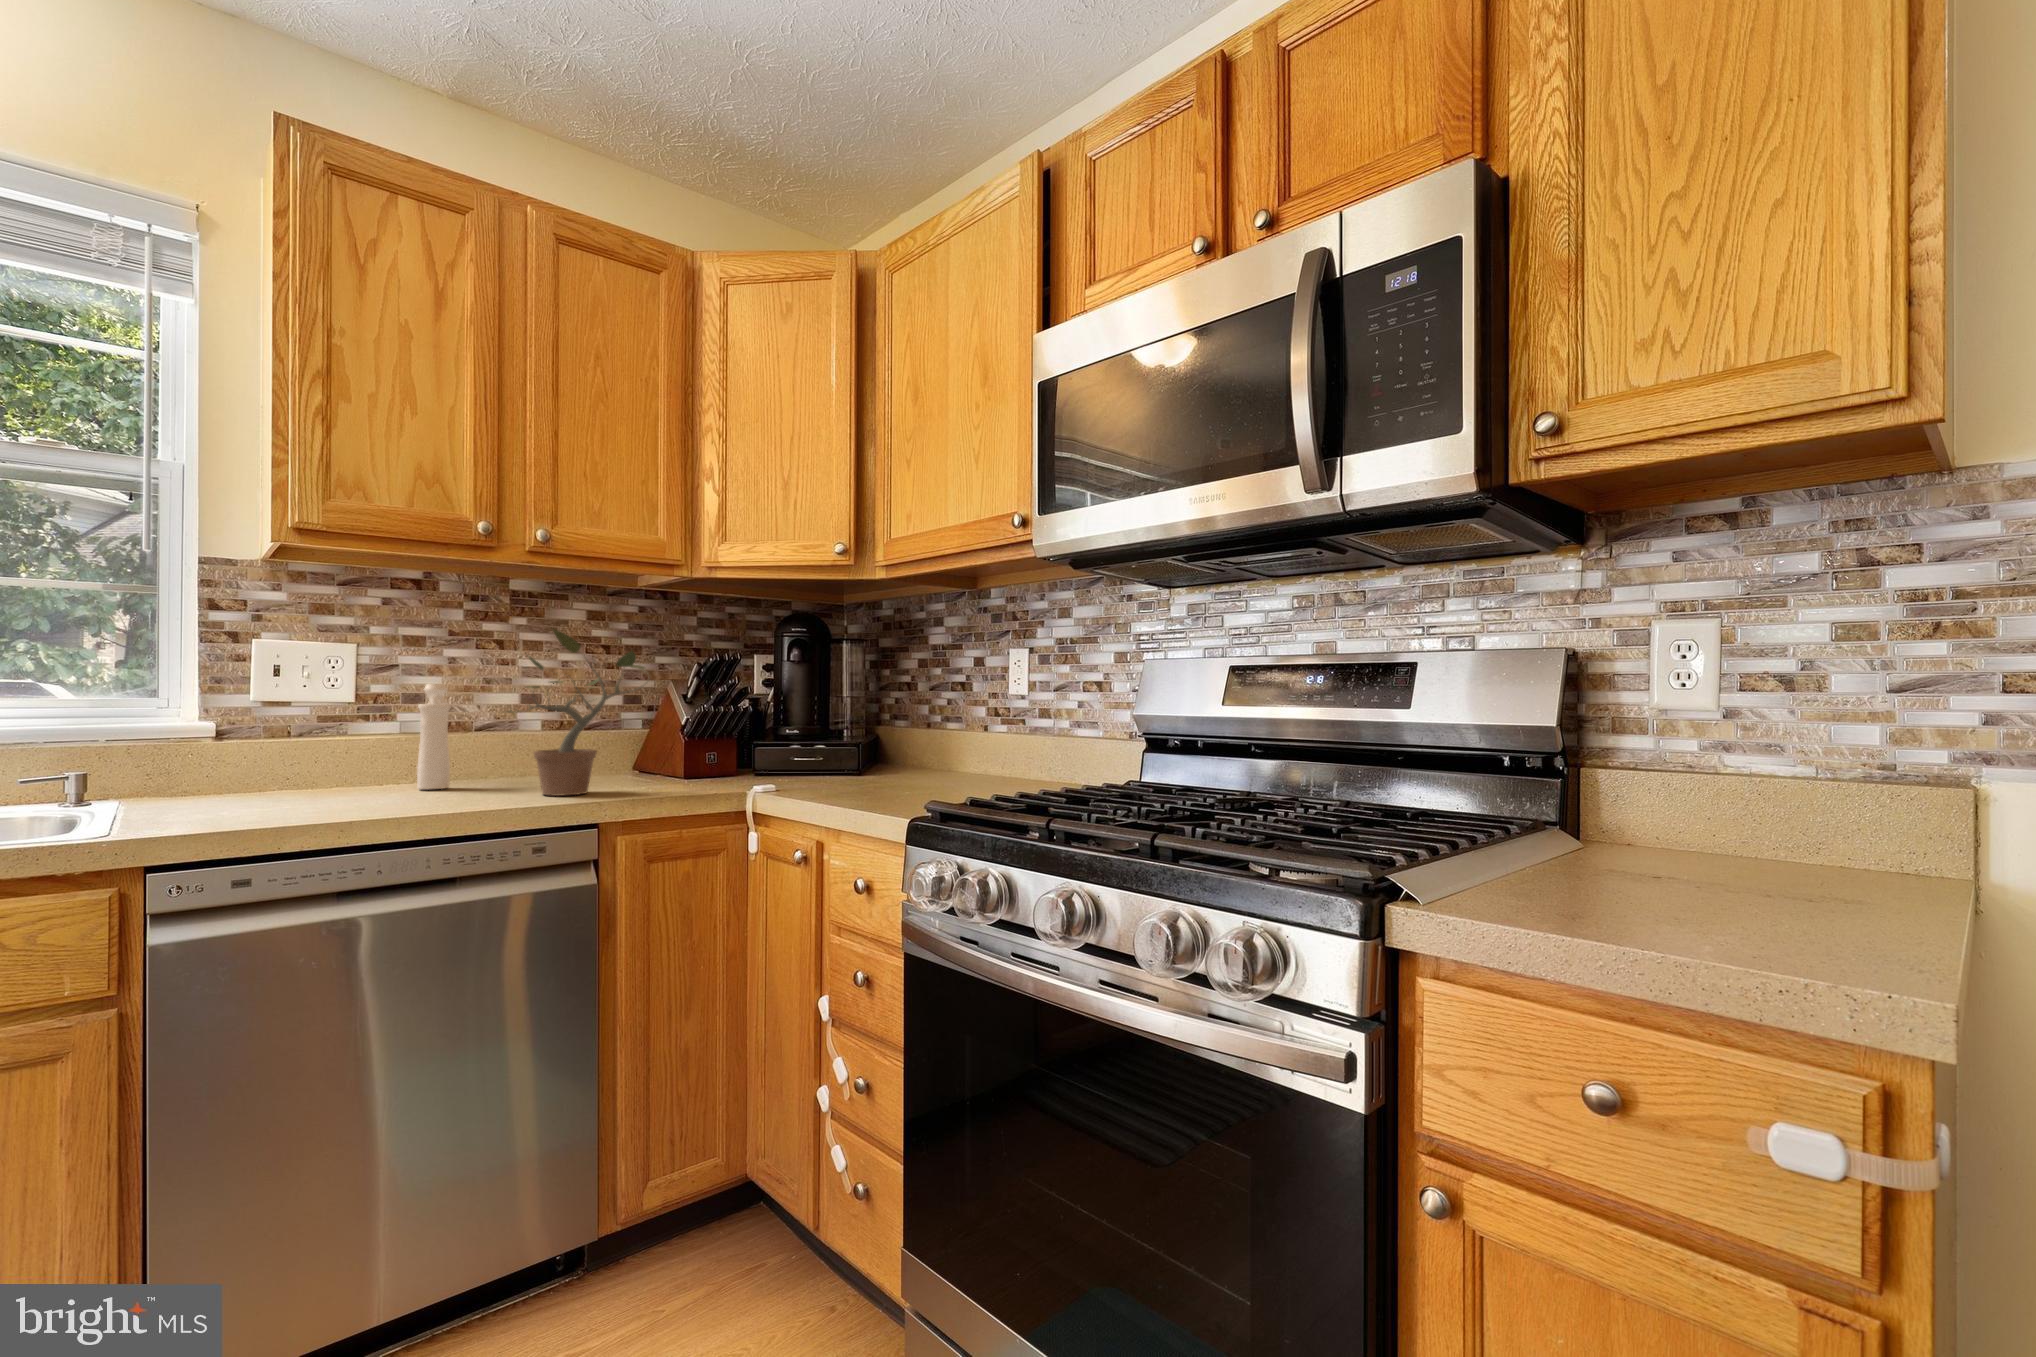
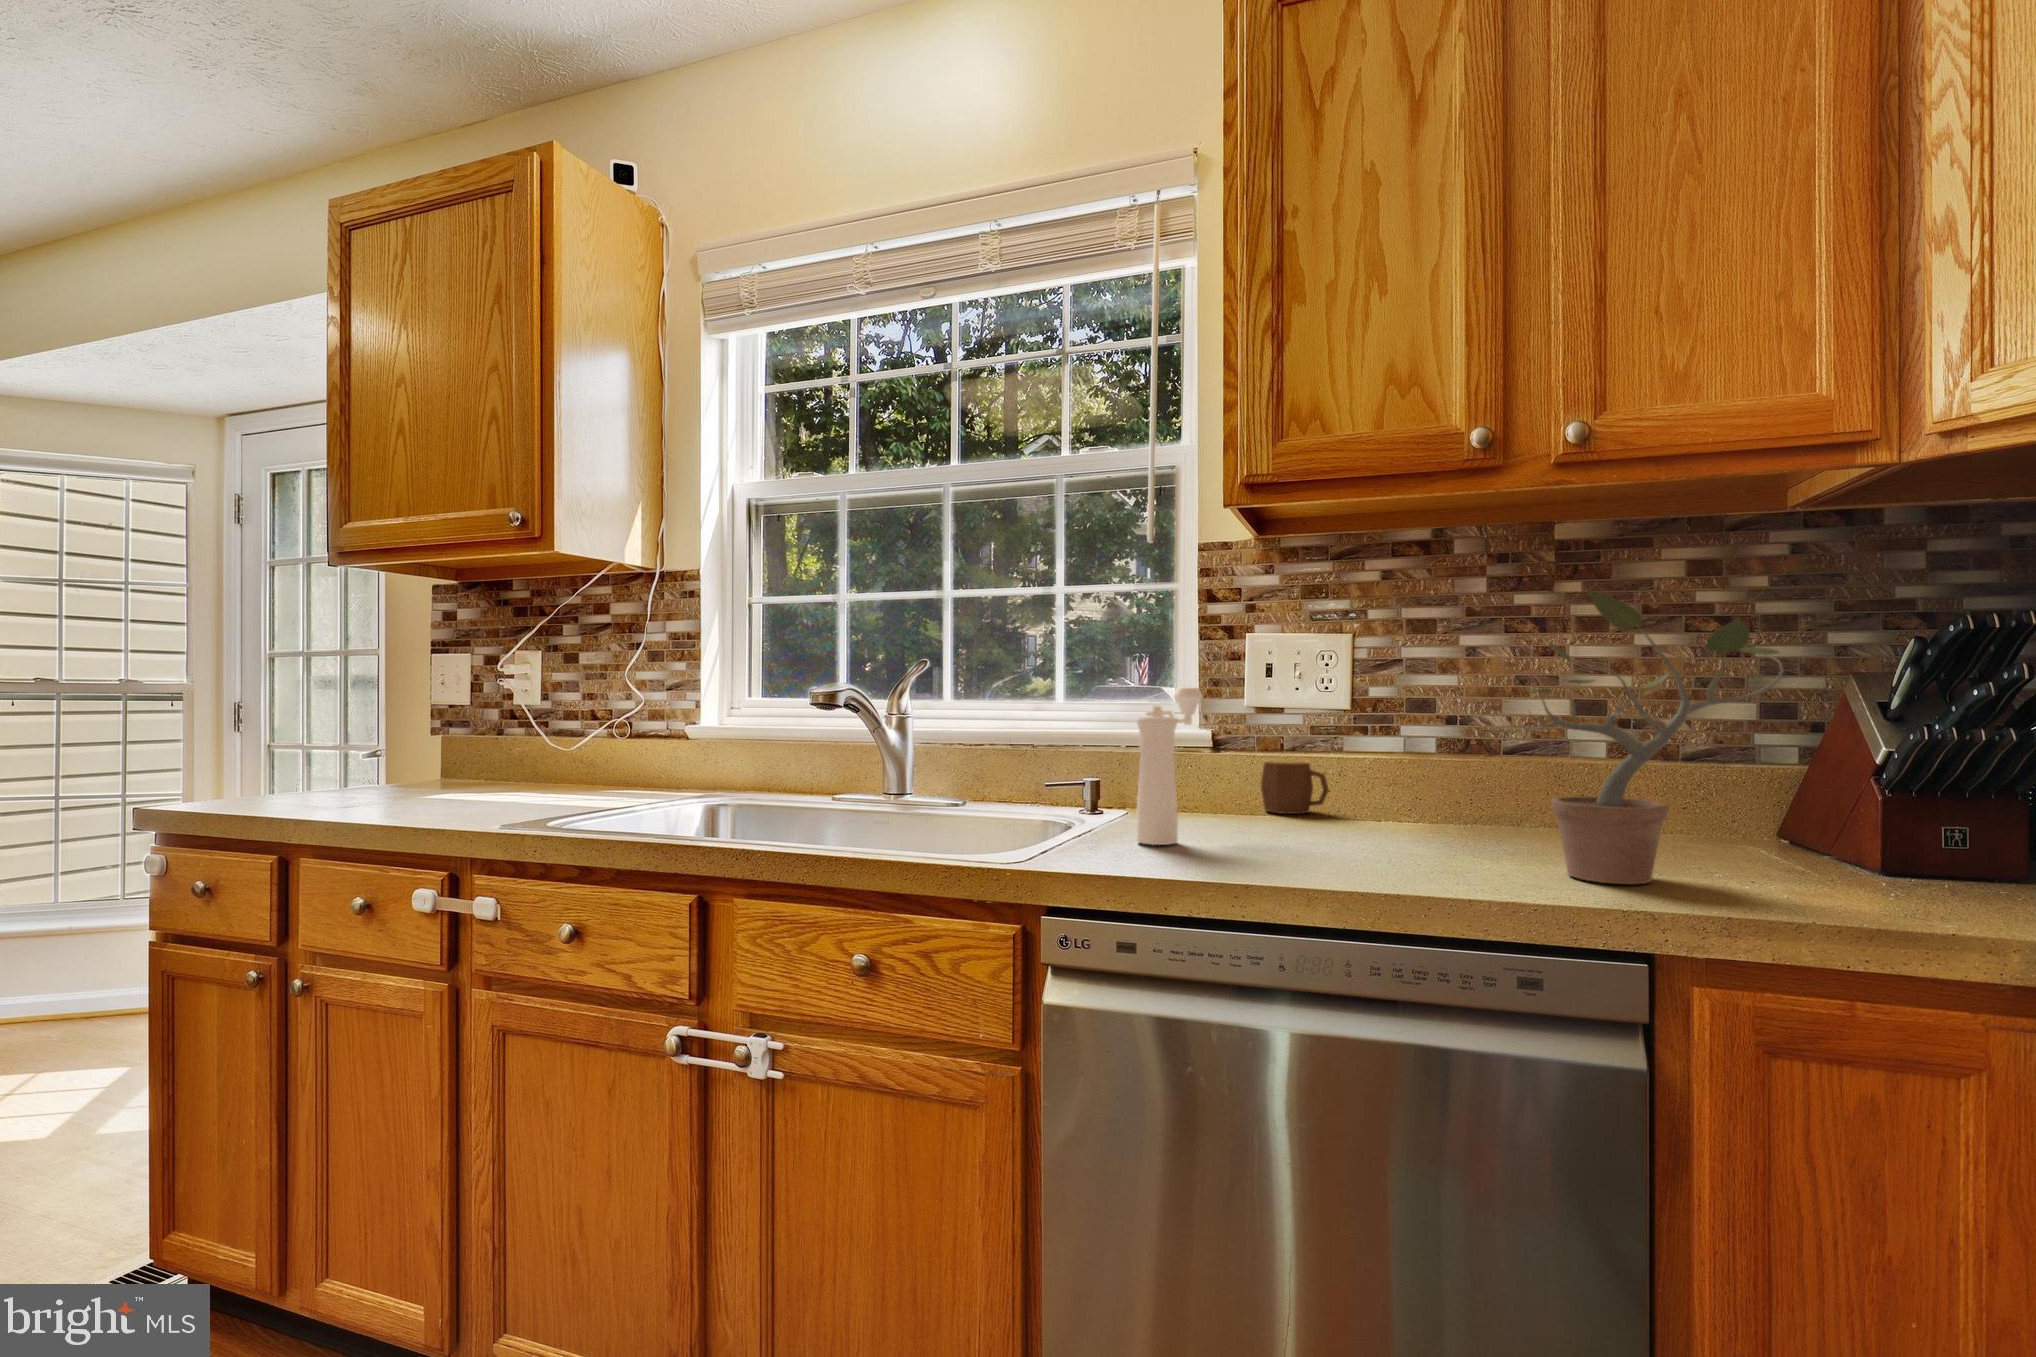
pepper mill: present [417,684,451,789] -> present [1136,688,1203,845]
mug: none [268,745,338,789] -> present [1261,760,1329,814]

